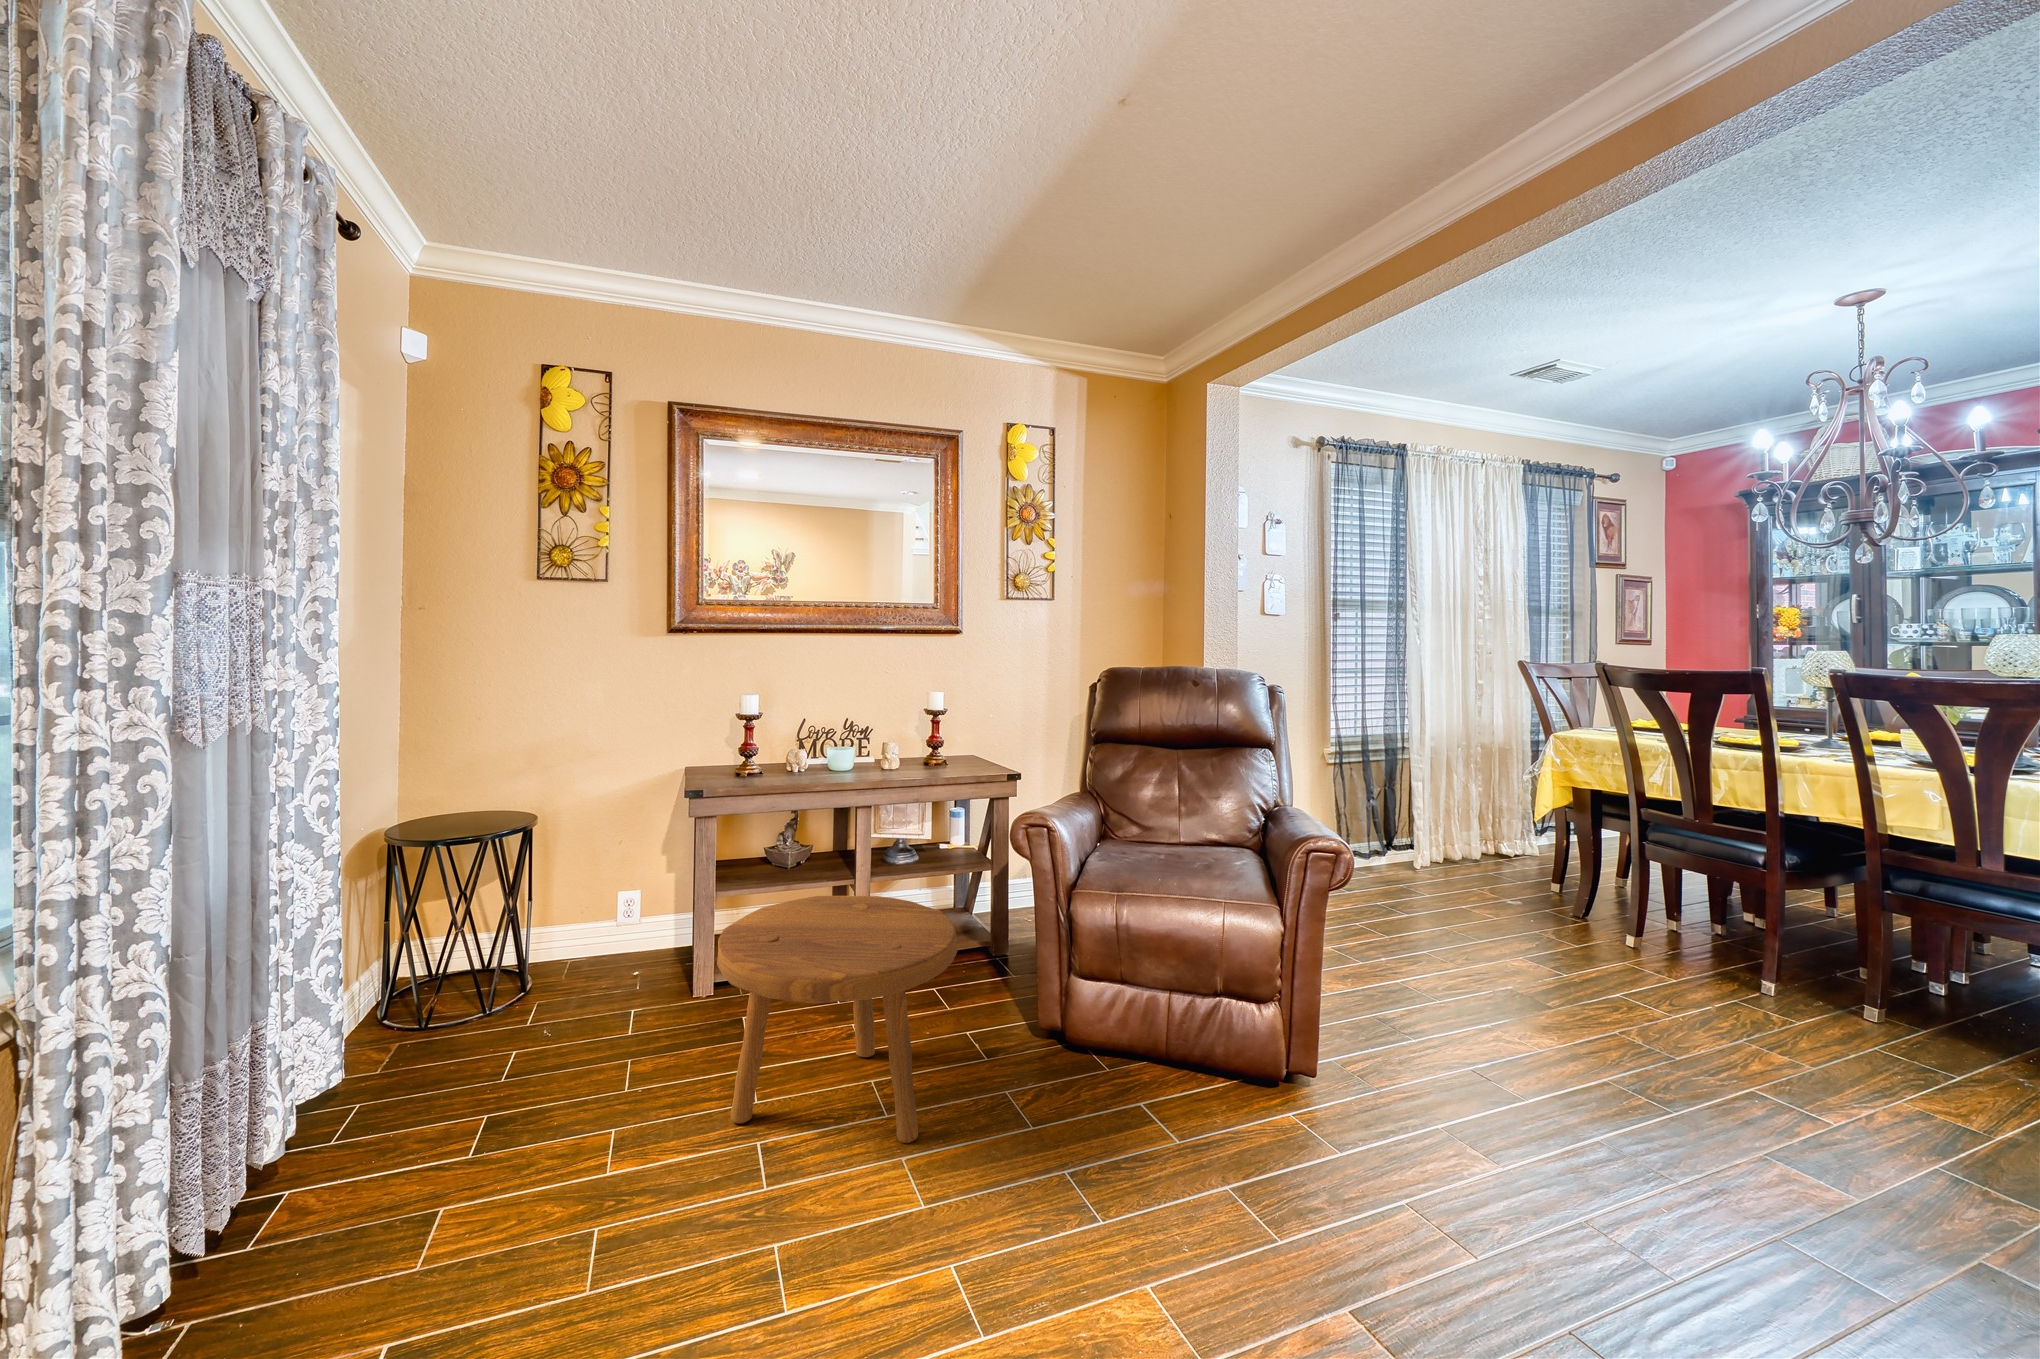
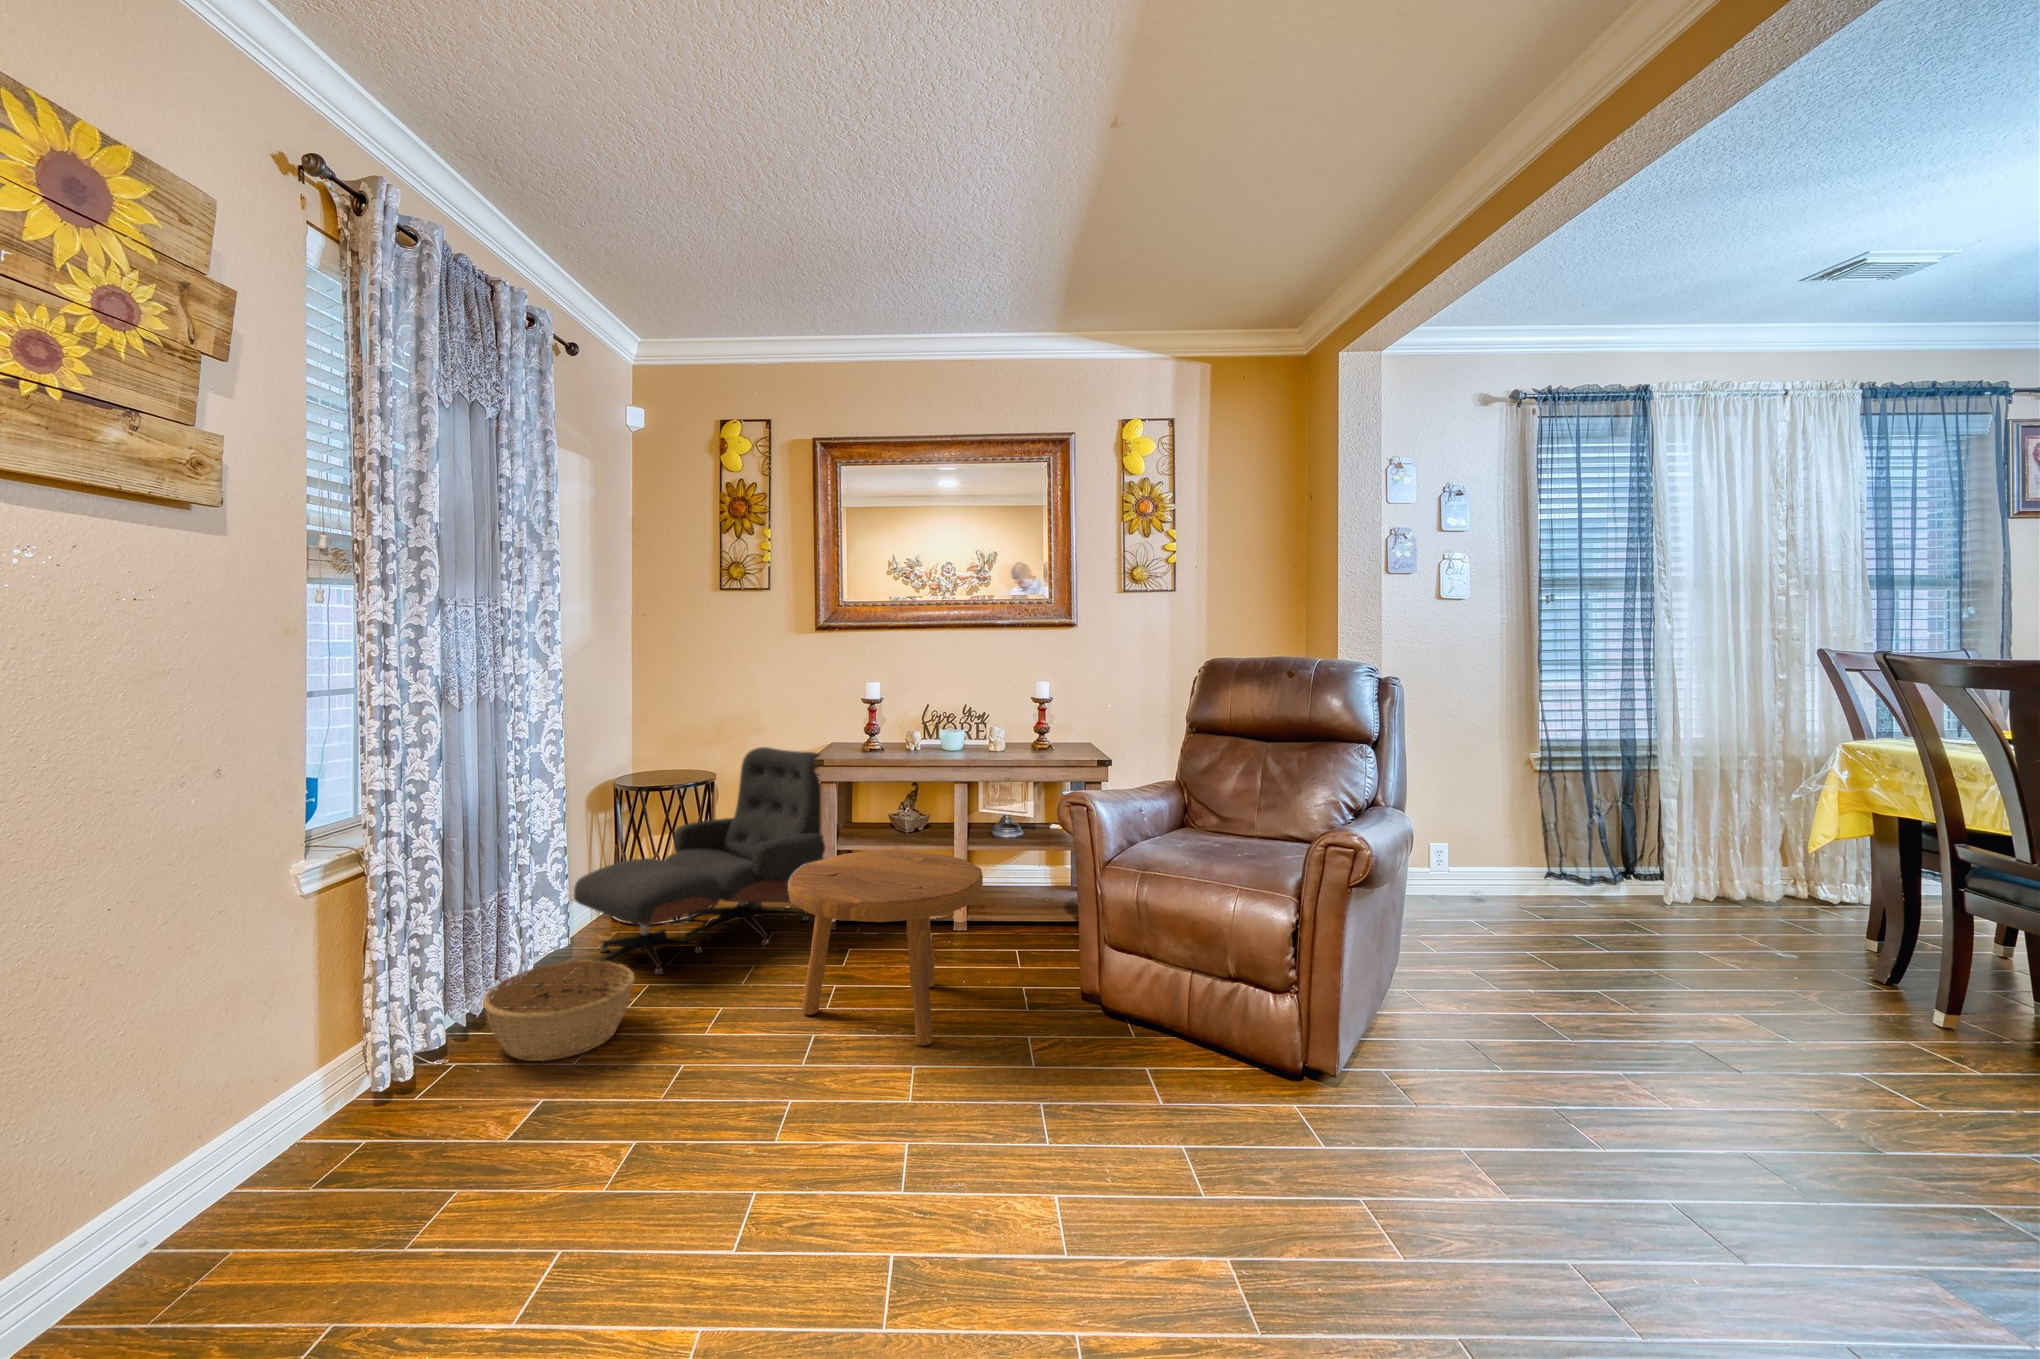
lounge chair: none [349,775,705,1110] -> present [574,747,825,975]
basket: none [243,1098,499,1291] -> present [483,960,635,1061]

